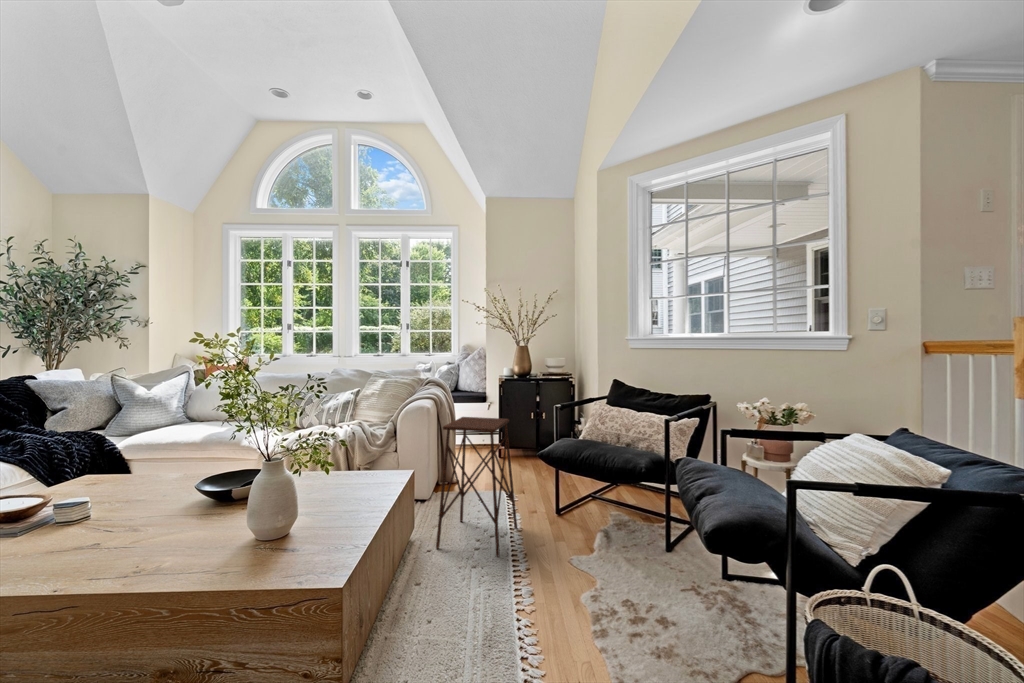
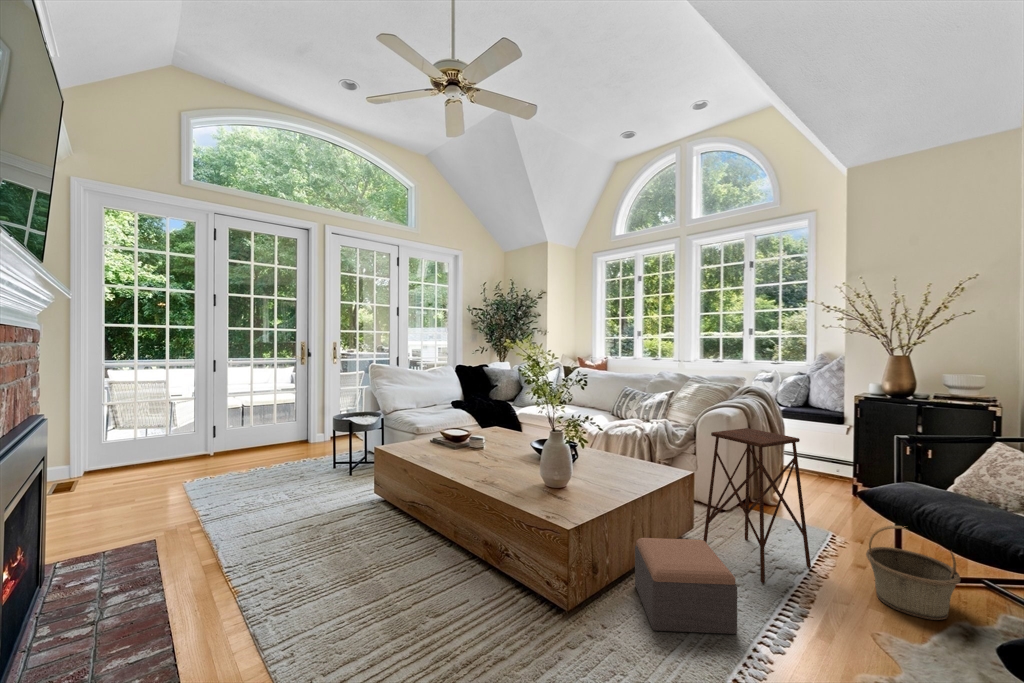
basket: none [555,472,607,537] -> present [866,526,960,620]
footstool: none [401,538,513,658] -> present [635,538,737,634]

